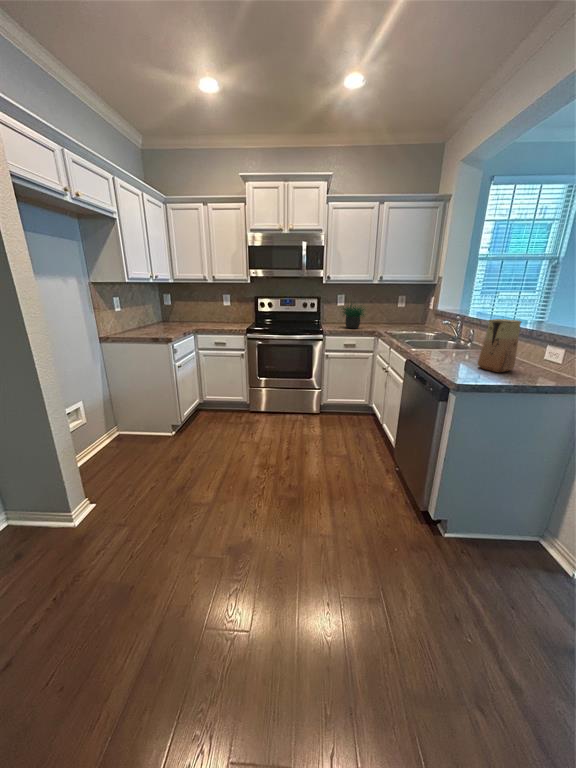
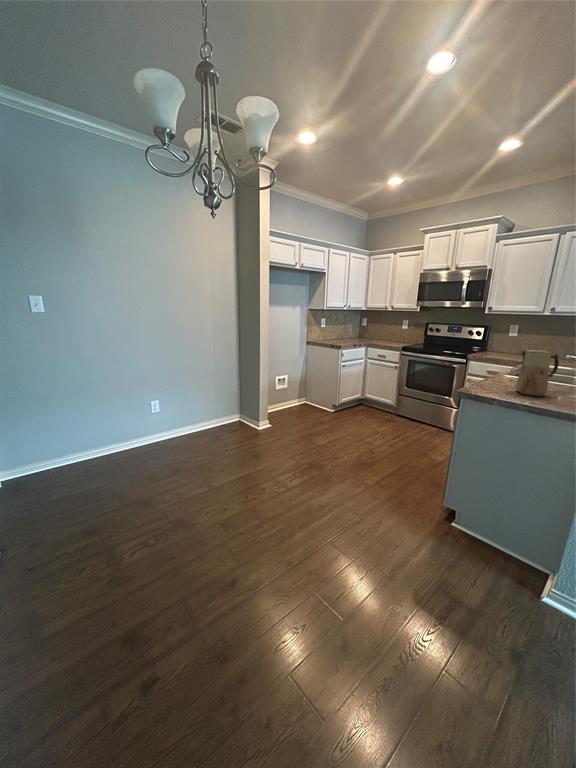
potted plant: present [343,304,364,328] -> none [491,324,528,358]

